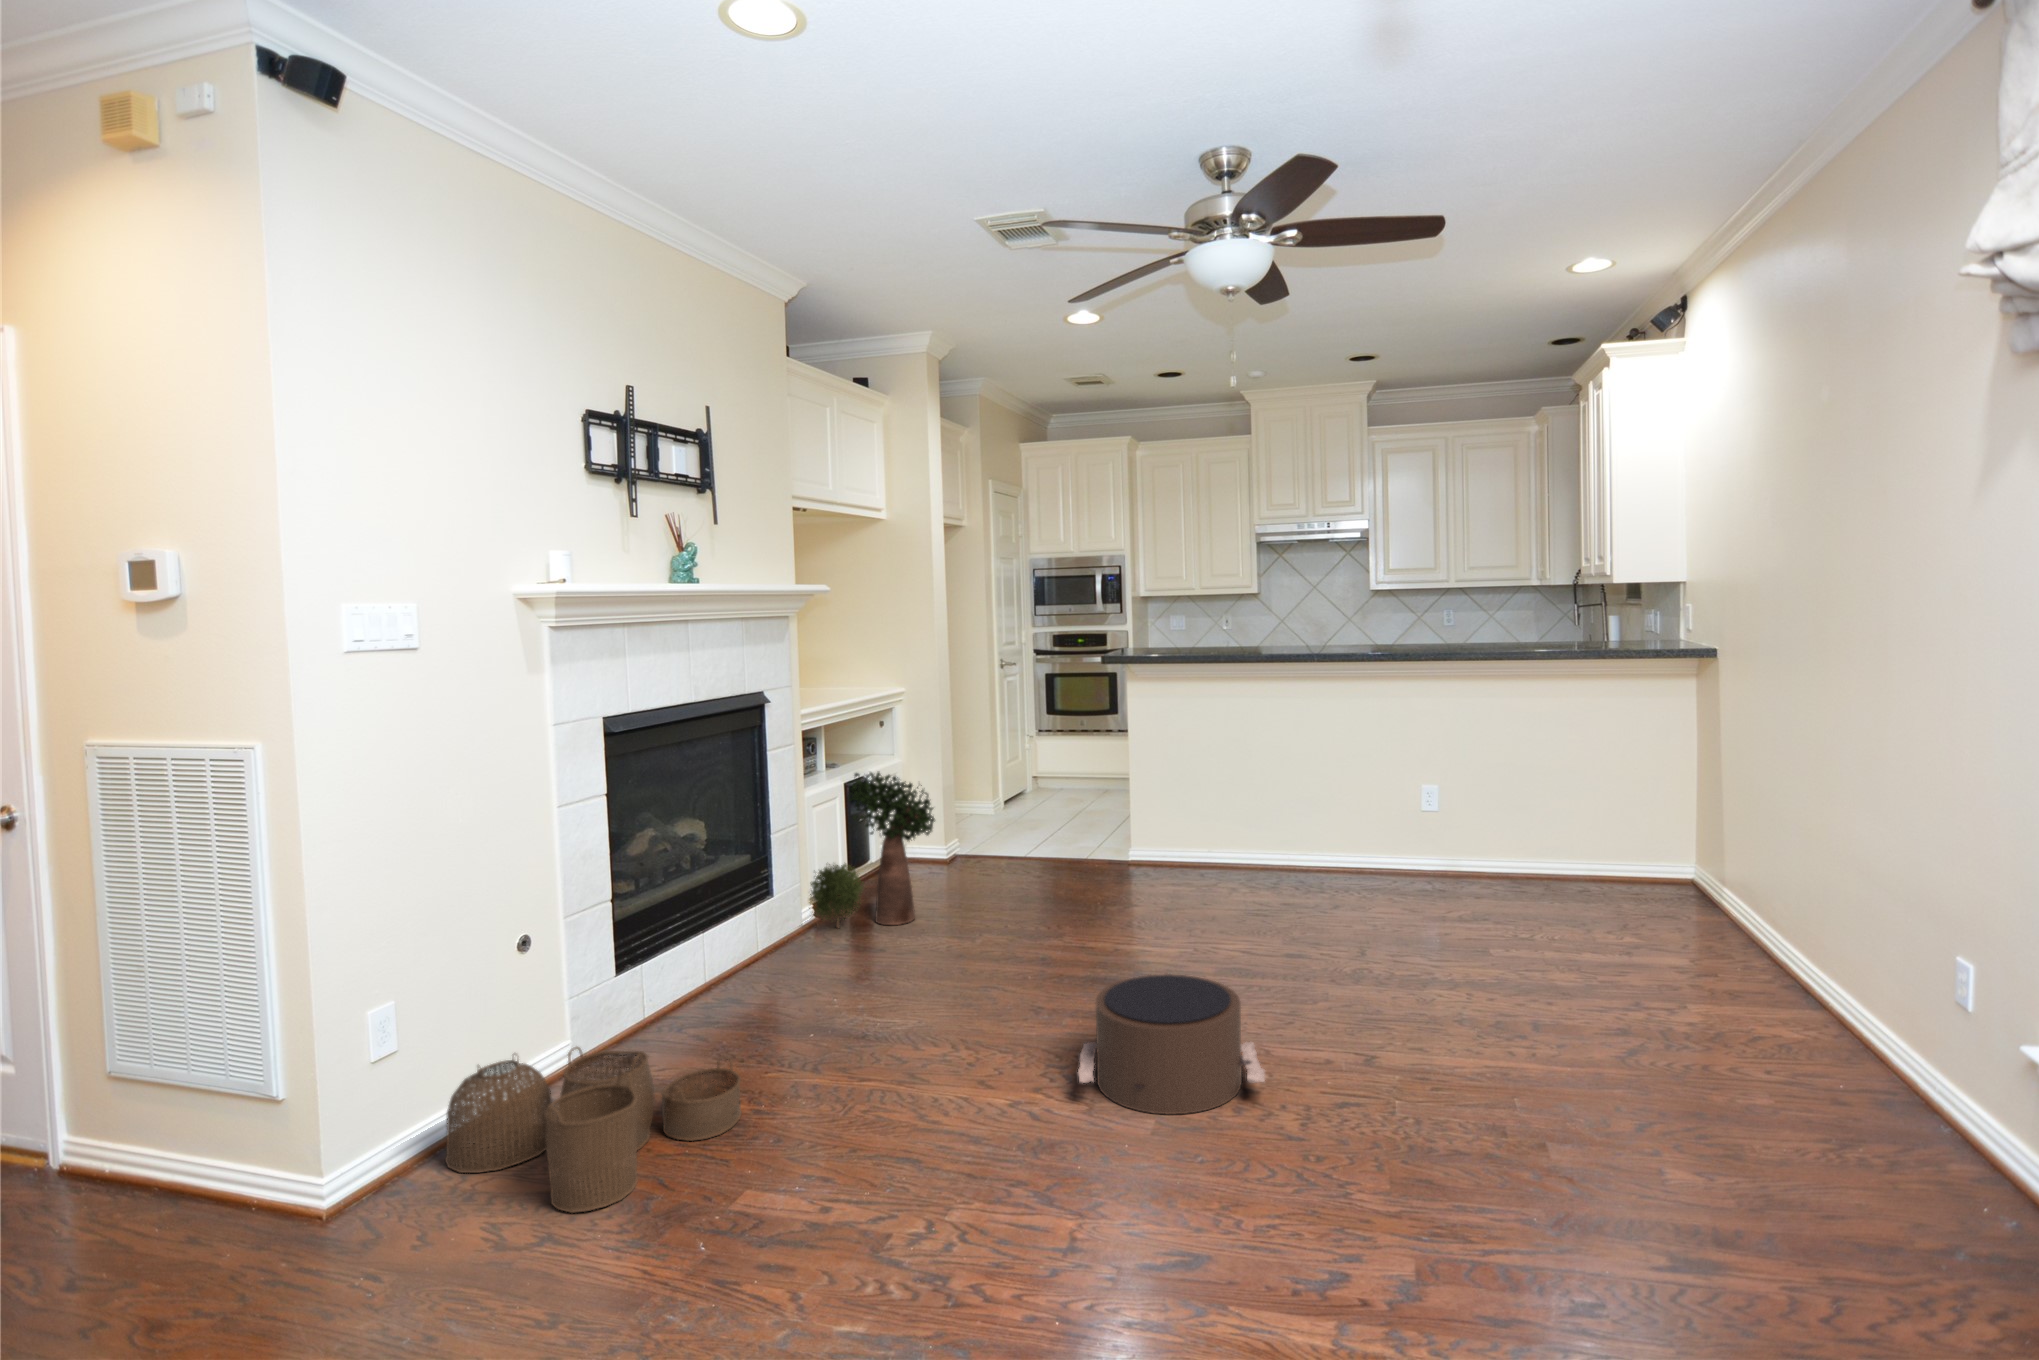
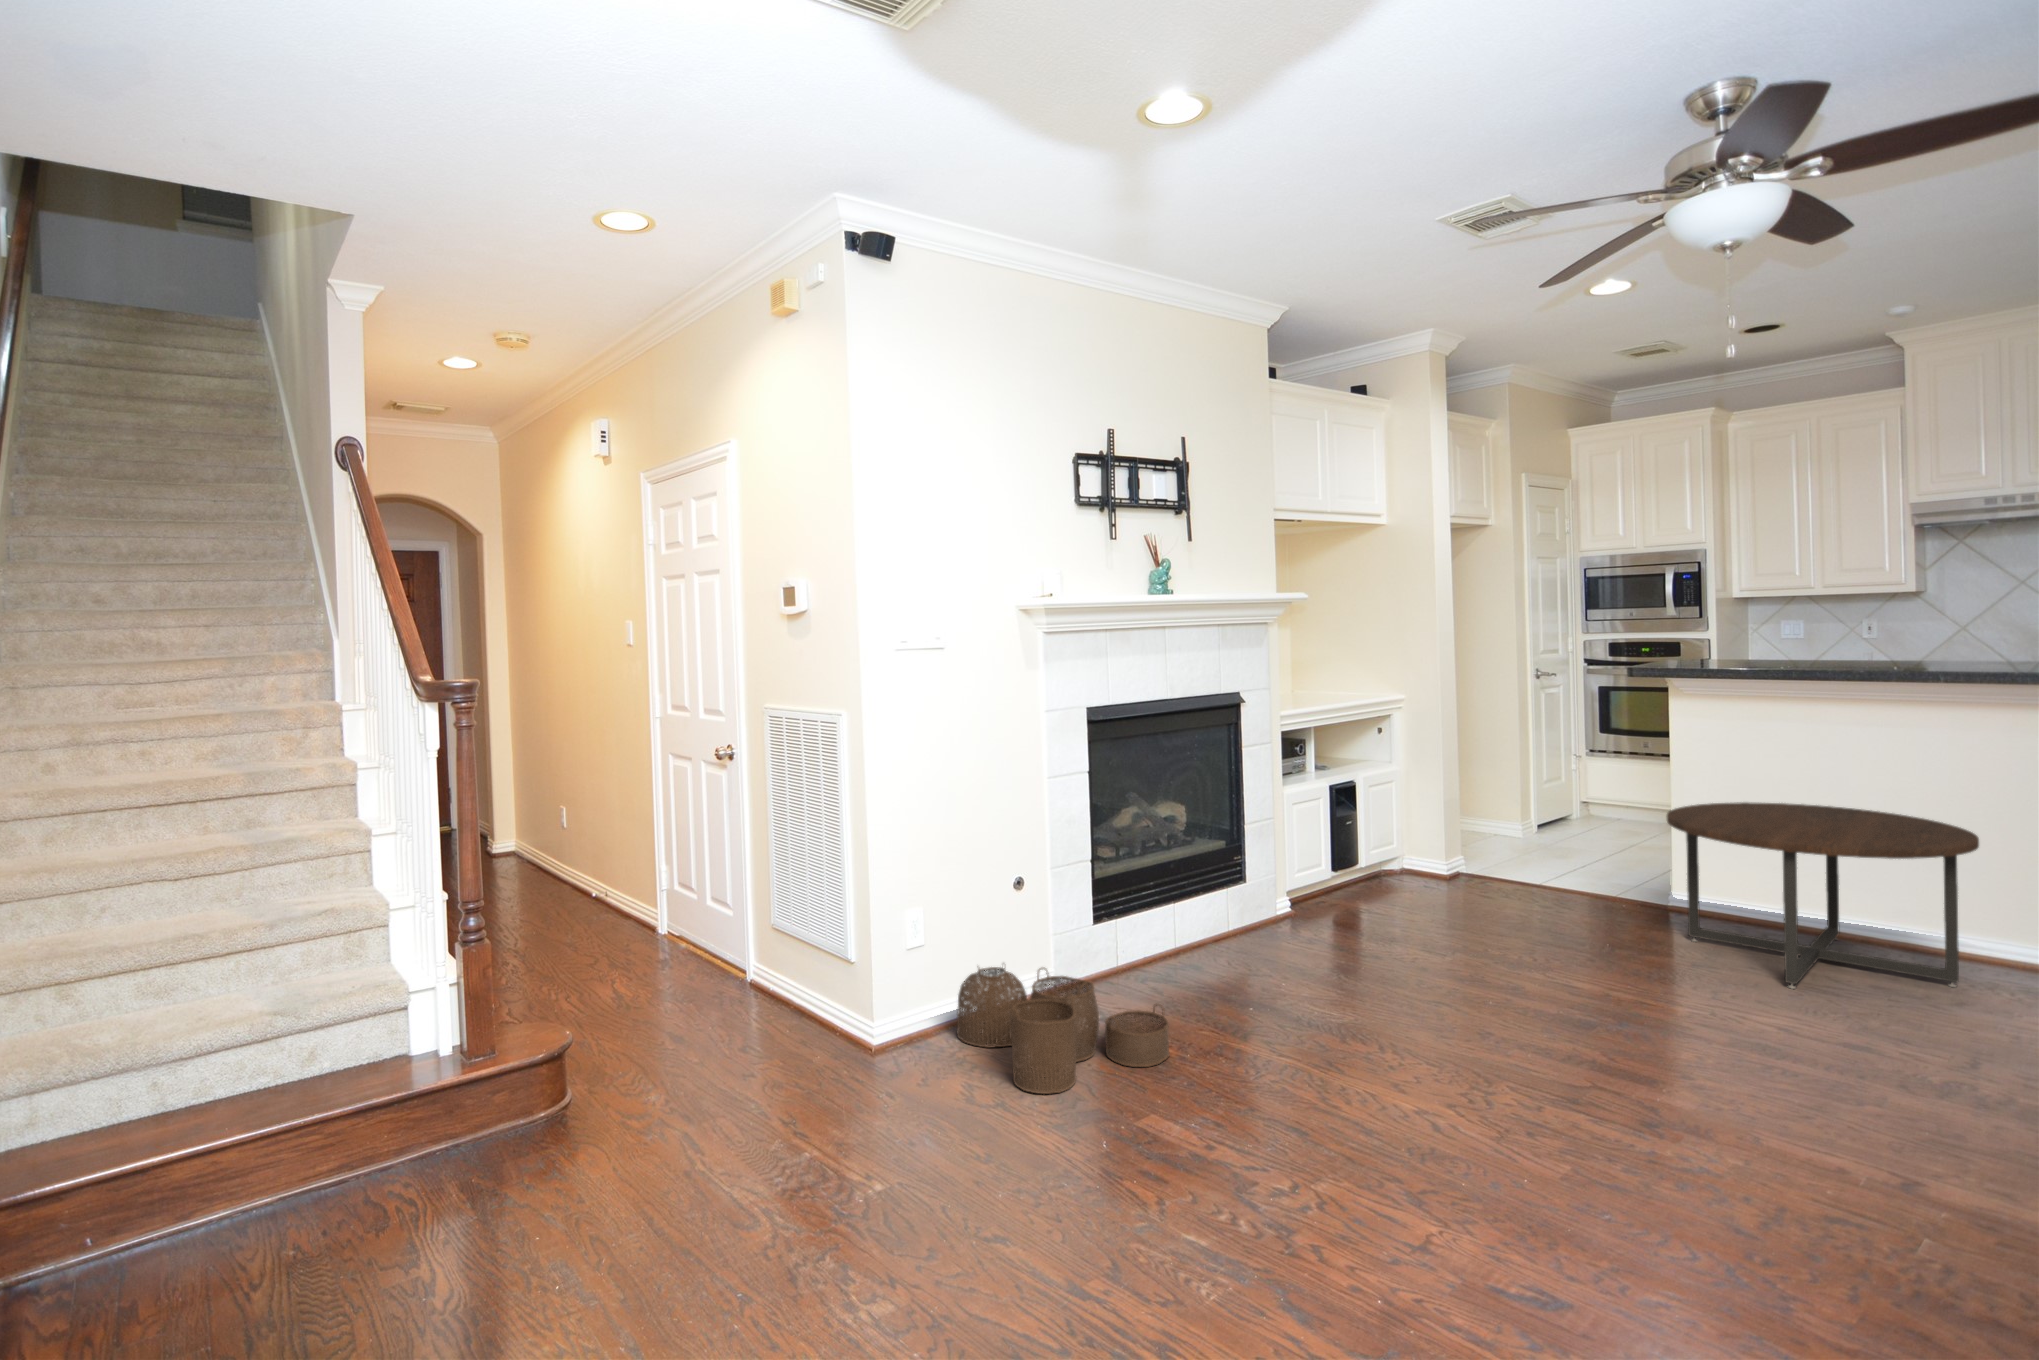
coffee table: none [1134,763,1331,914] -> present [1667,802,1979,989]
potted plant: present [809,772,935,928] -> none [1281,775,1416,929]
pouf: present [1078,974,1265,1114] -> none [1492,1021,1738,1183]

